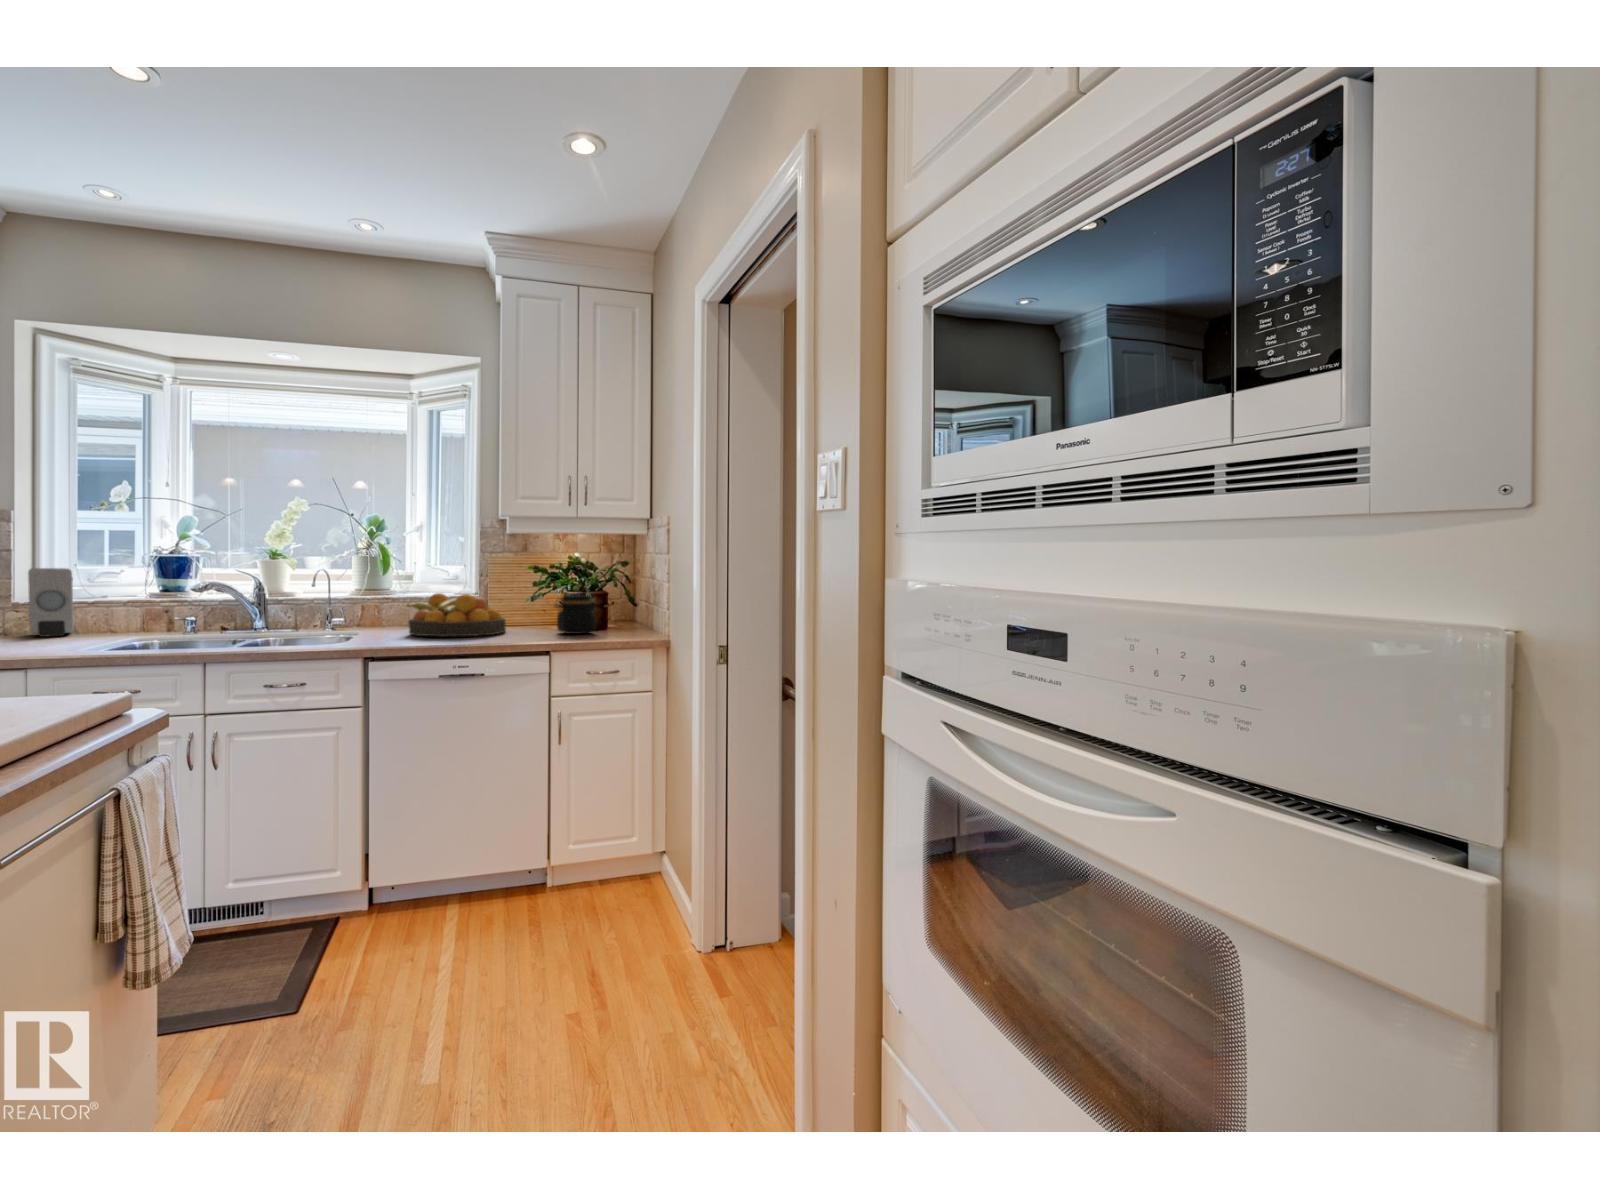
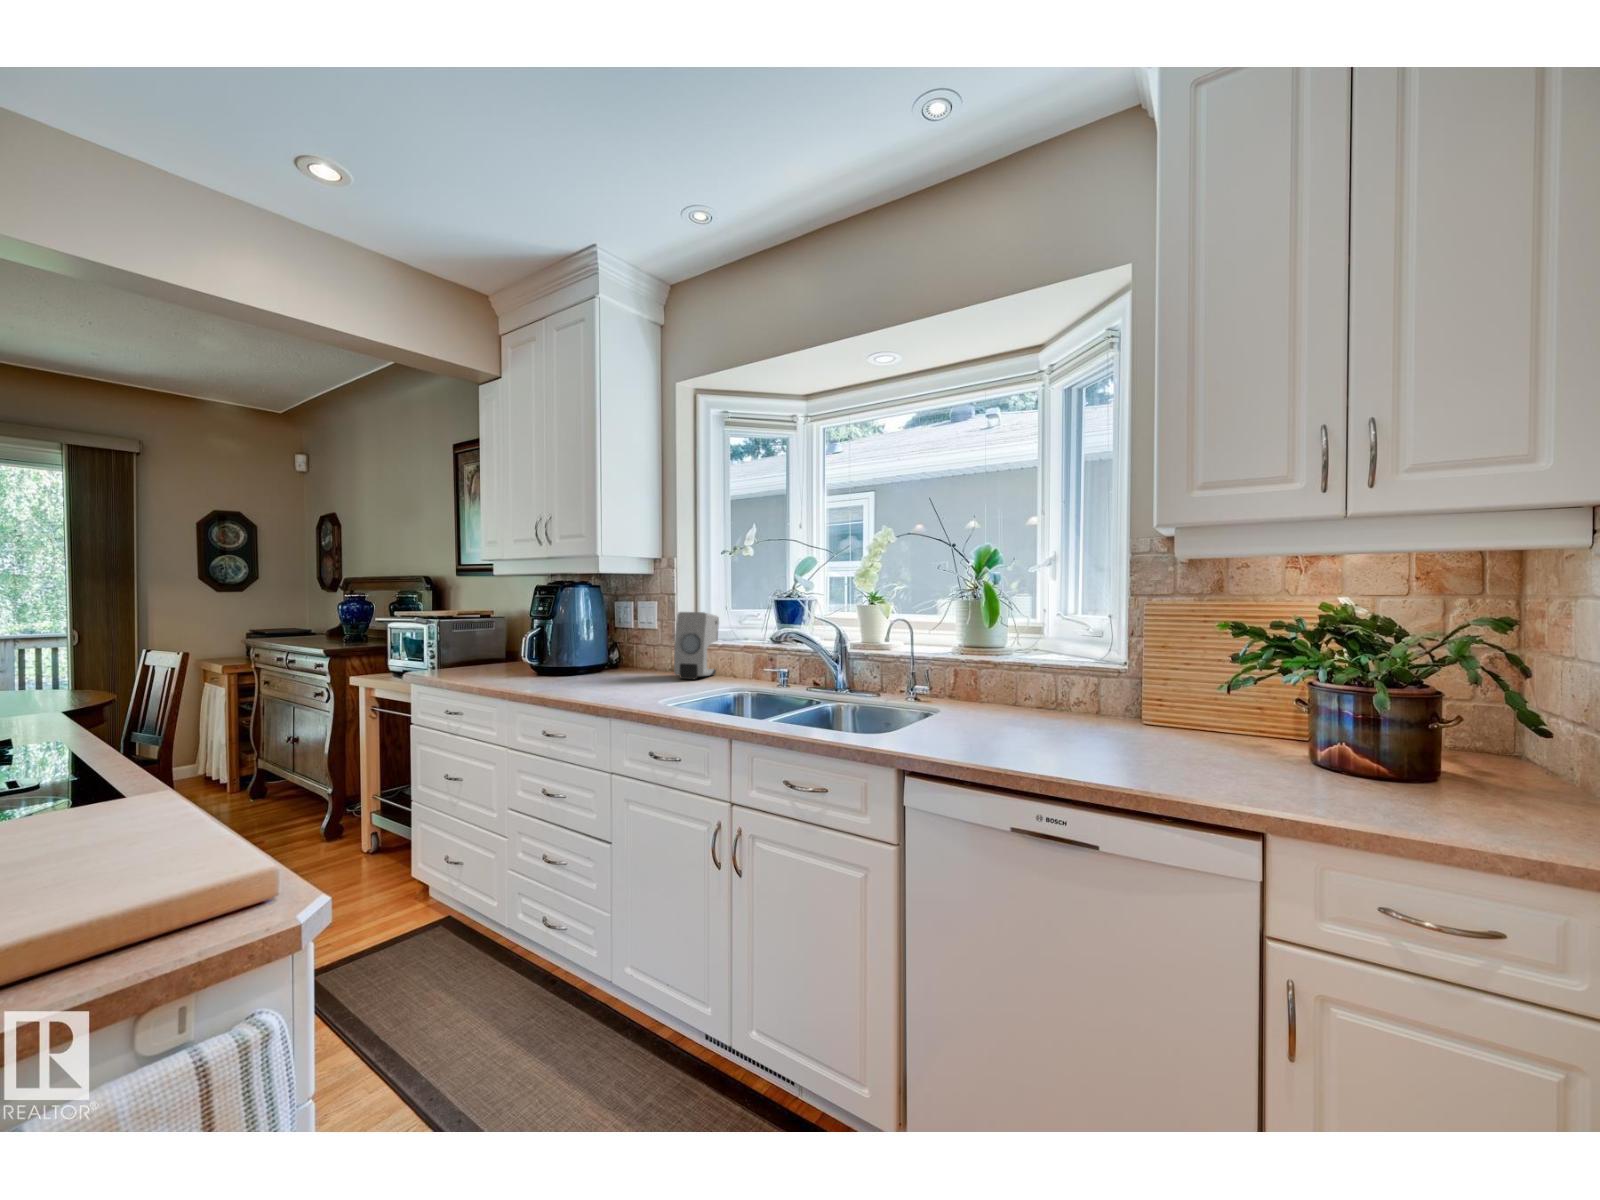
fruit bowl: present [407,593,506,636] -> none [988,665,1165,759]
jar: present [555,595,596,634] -> none [1279,693,1410,795]

